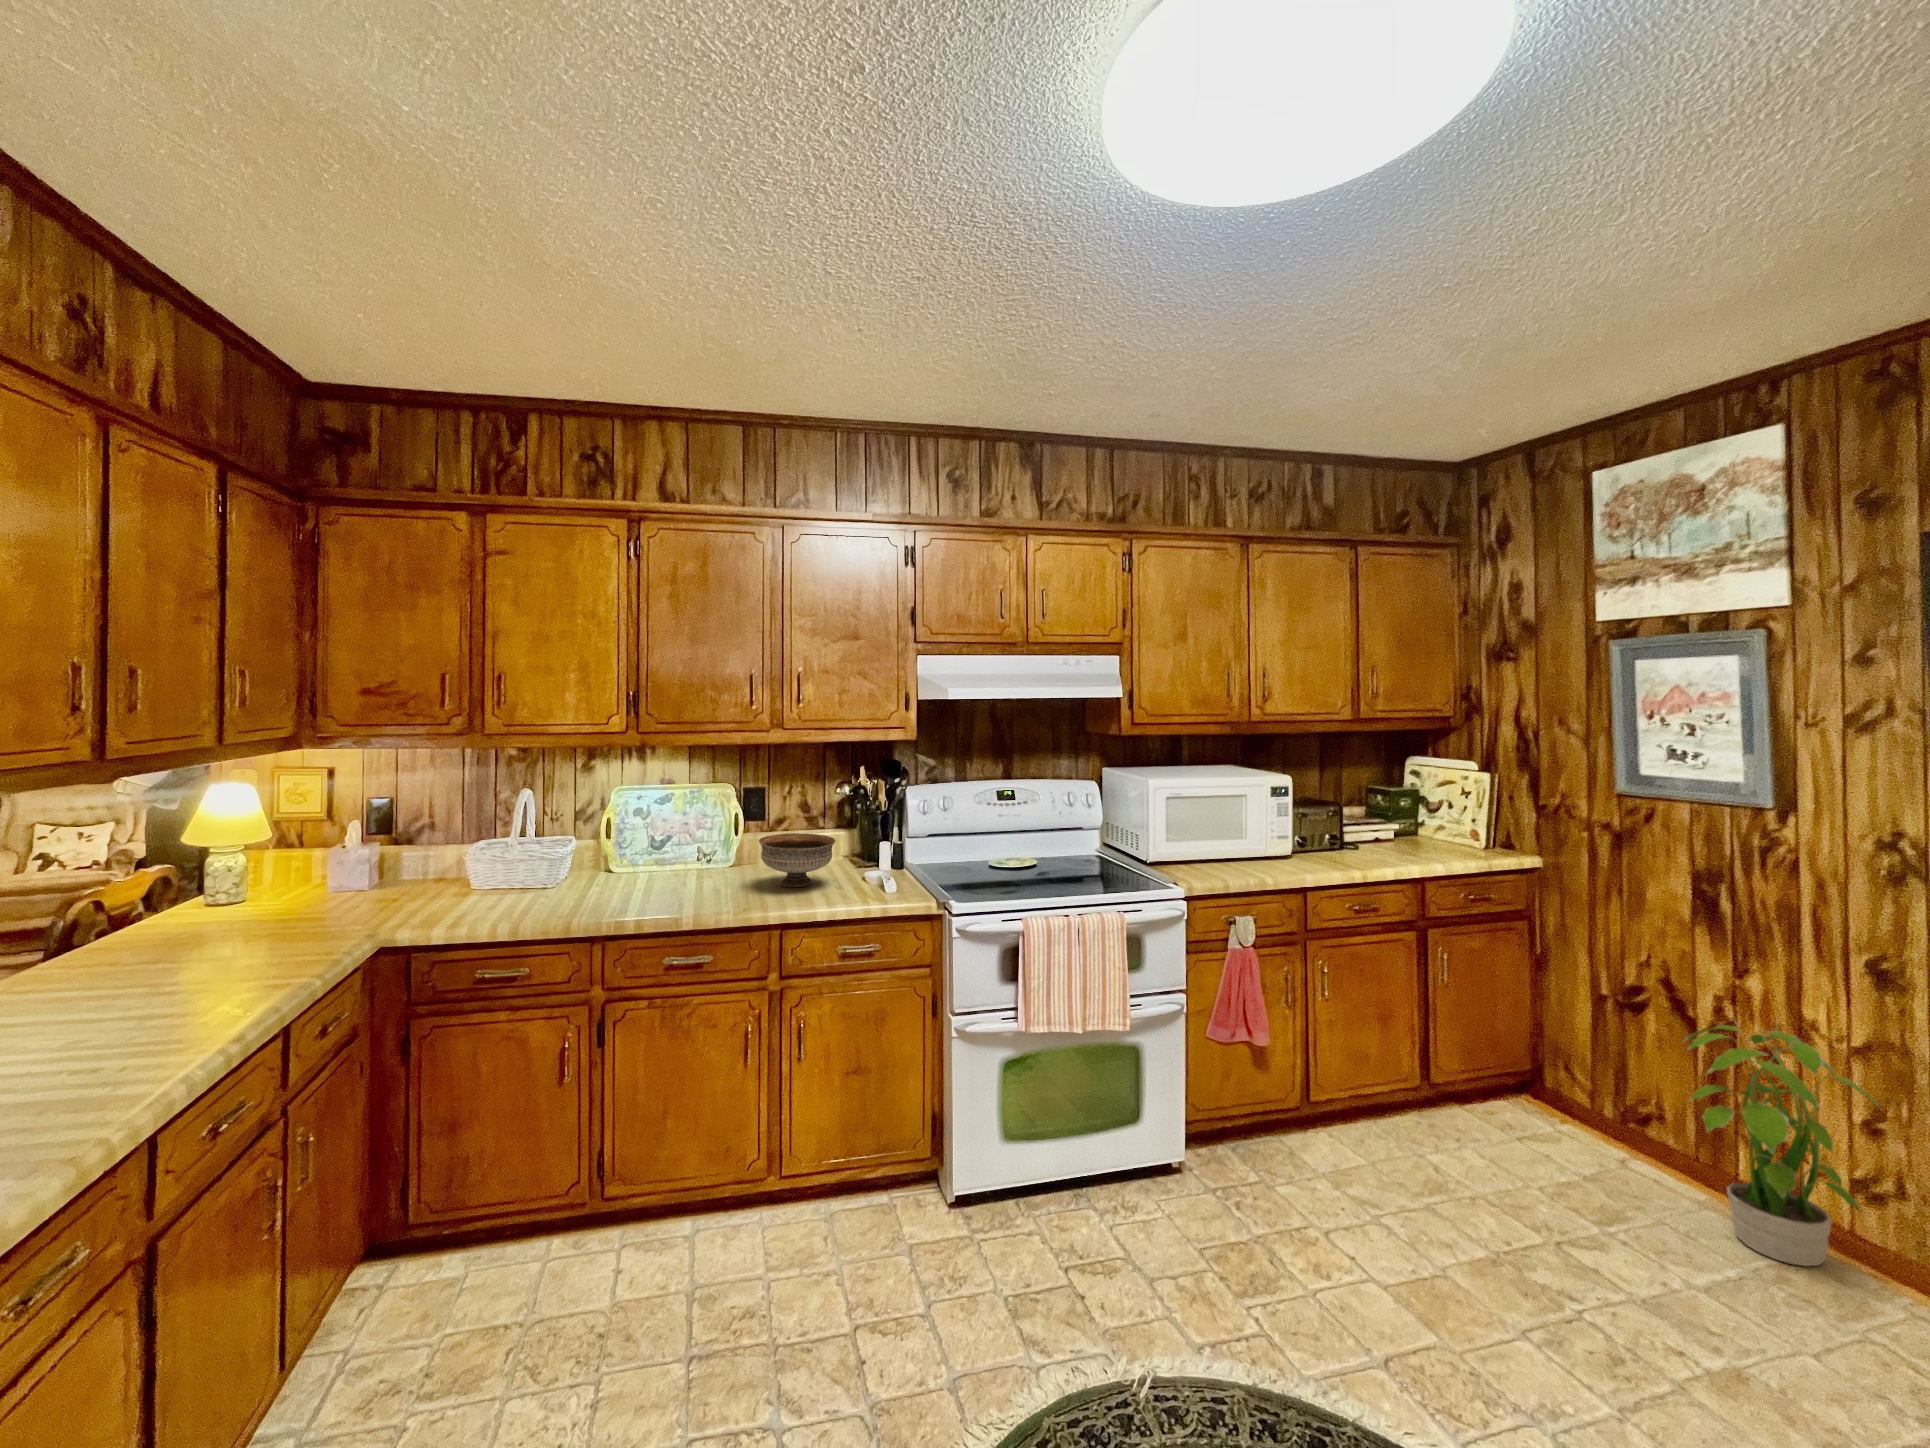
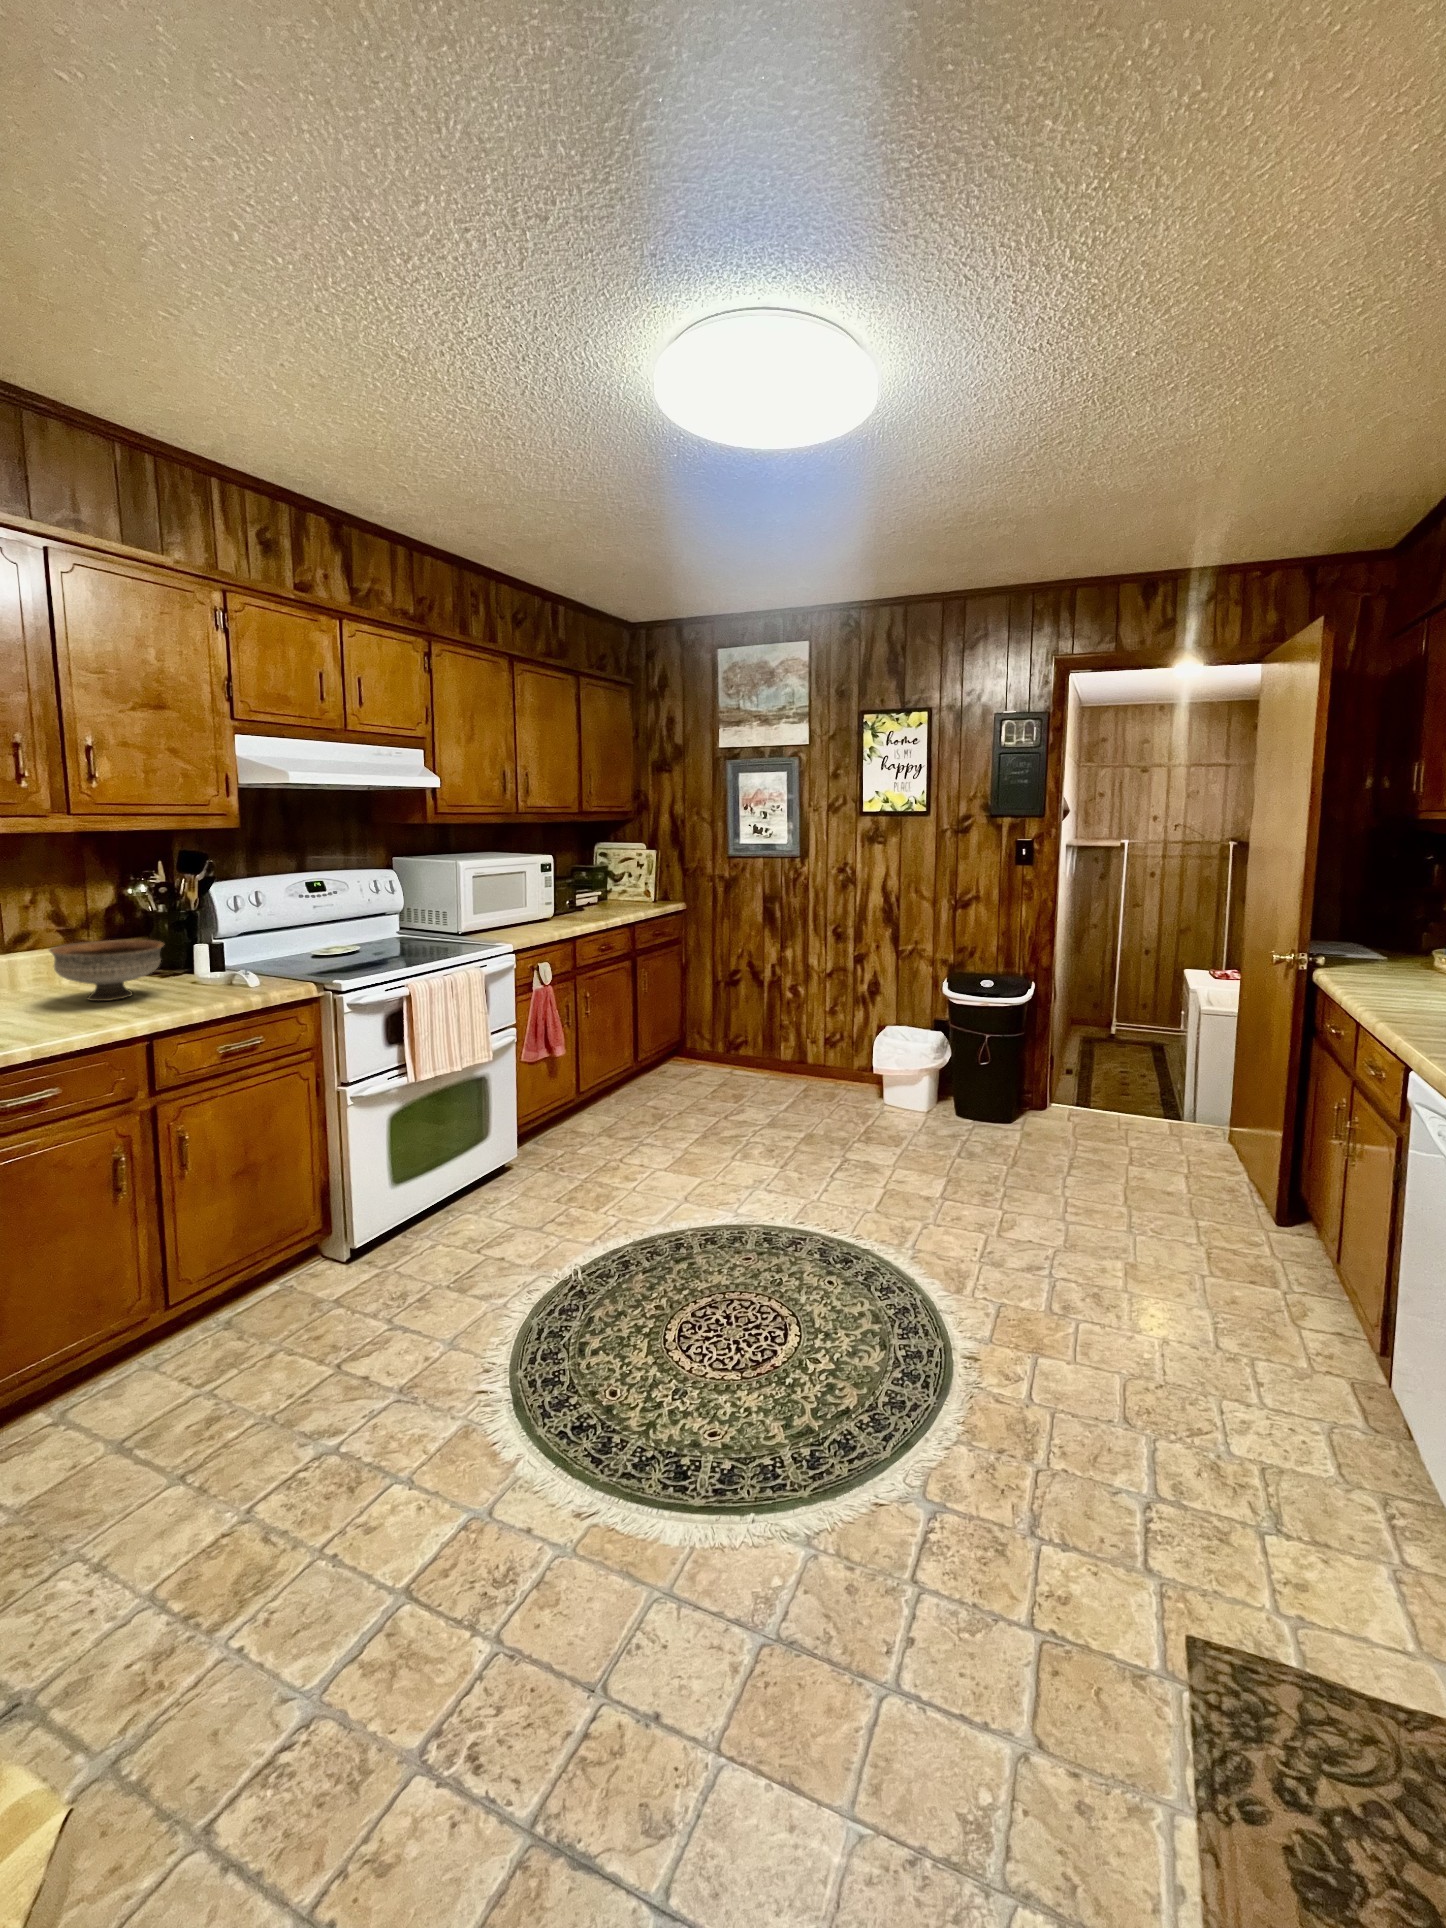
potted plant: present [1685,1025,1880,1266] -> none [764,971,839,1091]

